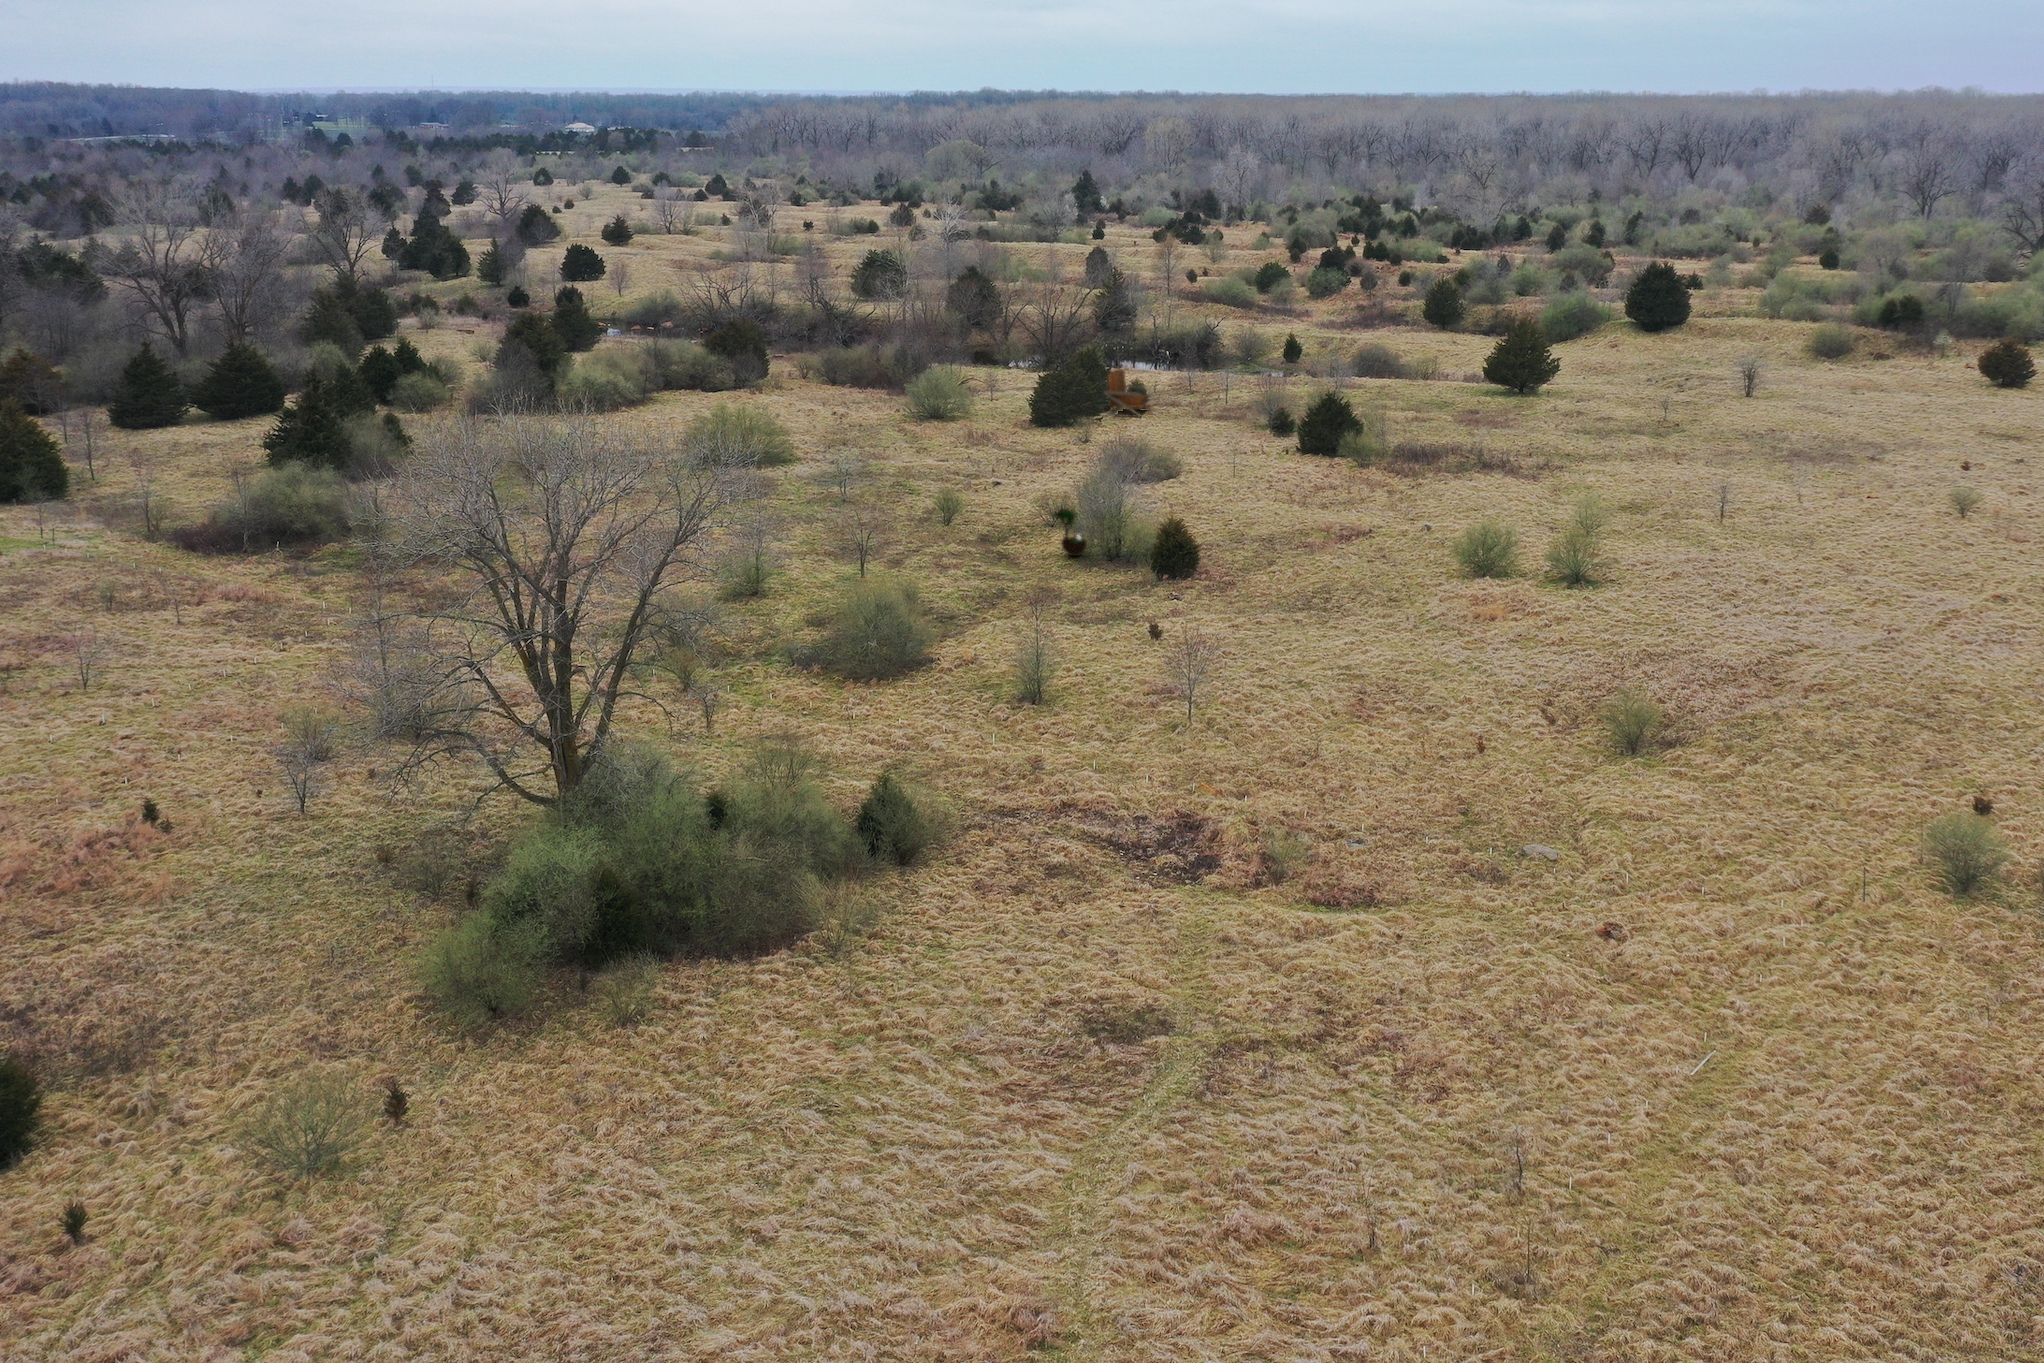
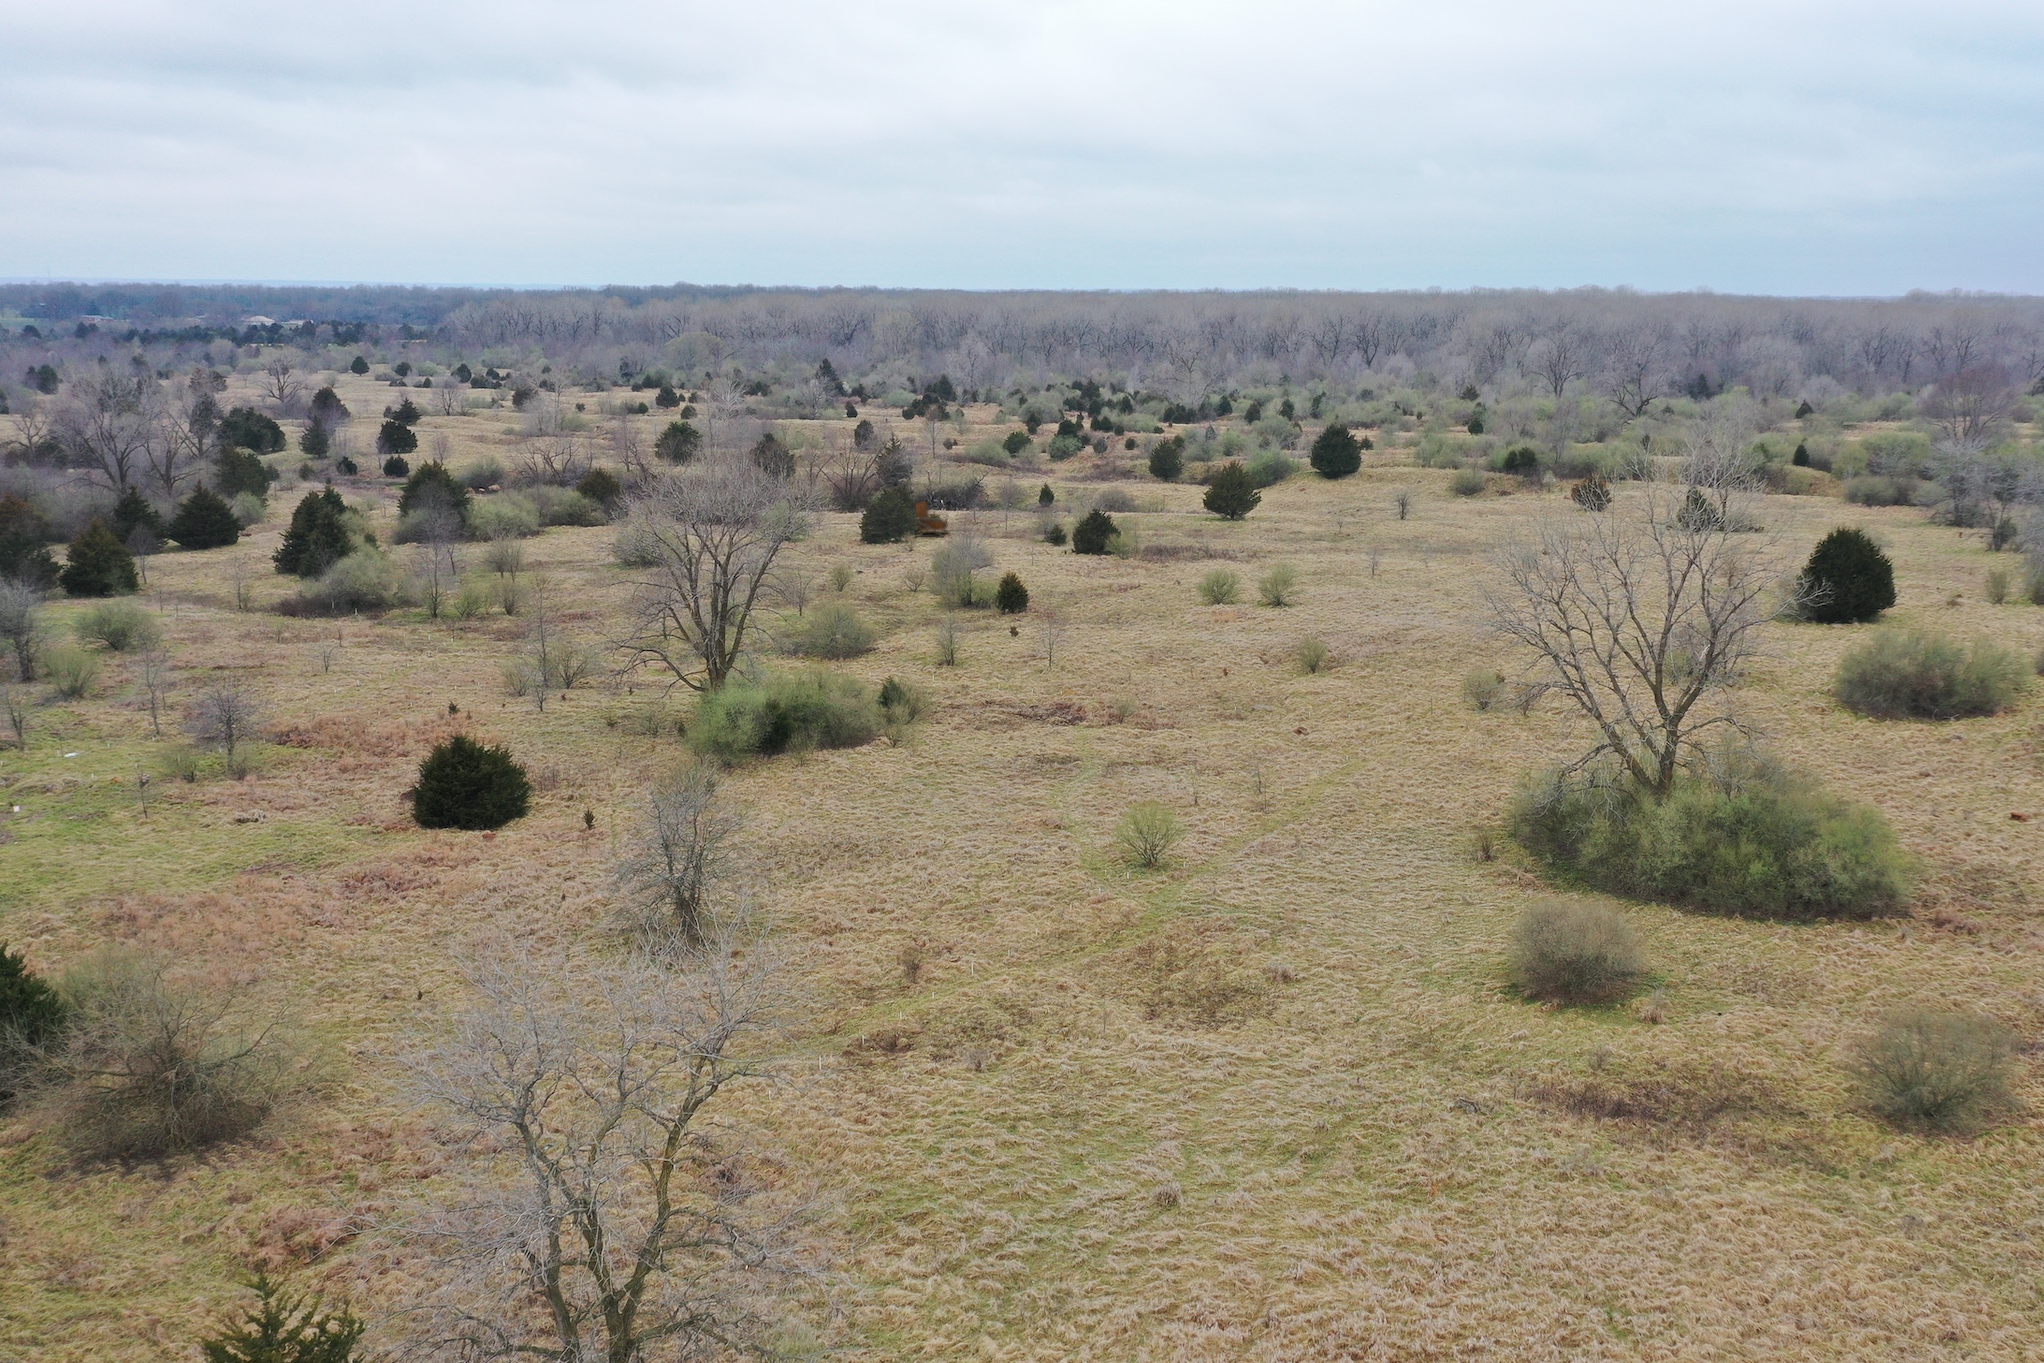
potted tree: present [1053,507,1087,556] -> none [918,568,946,608]

